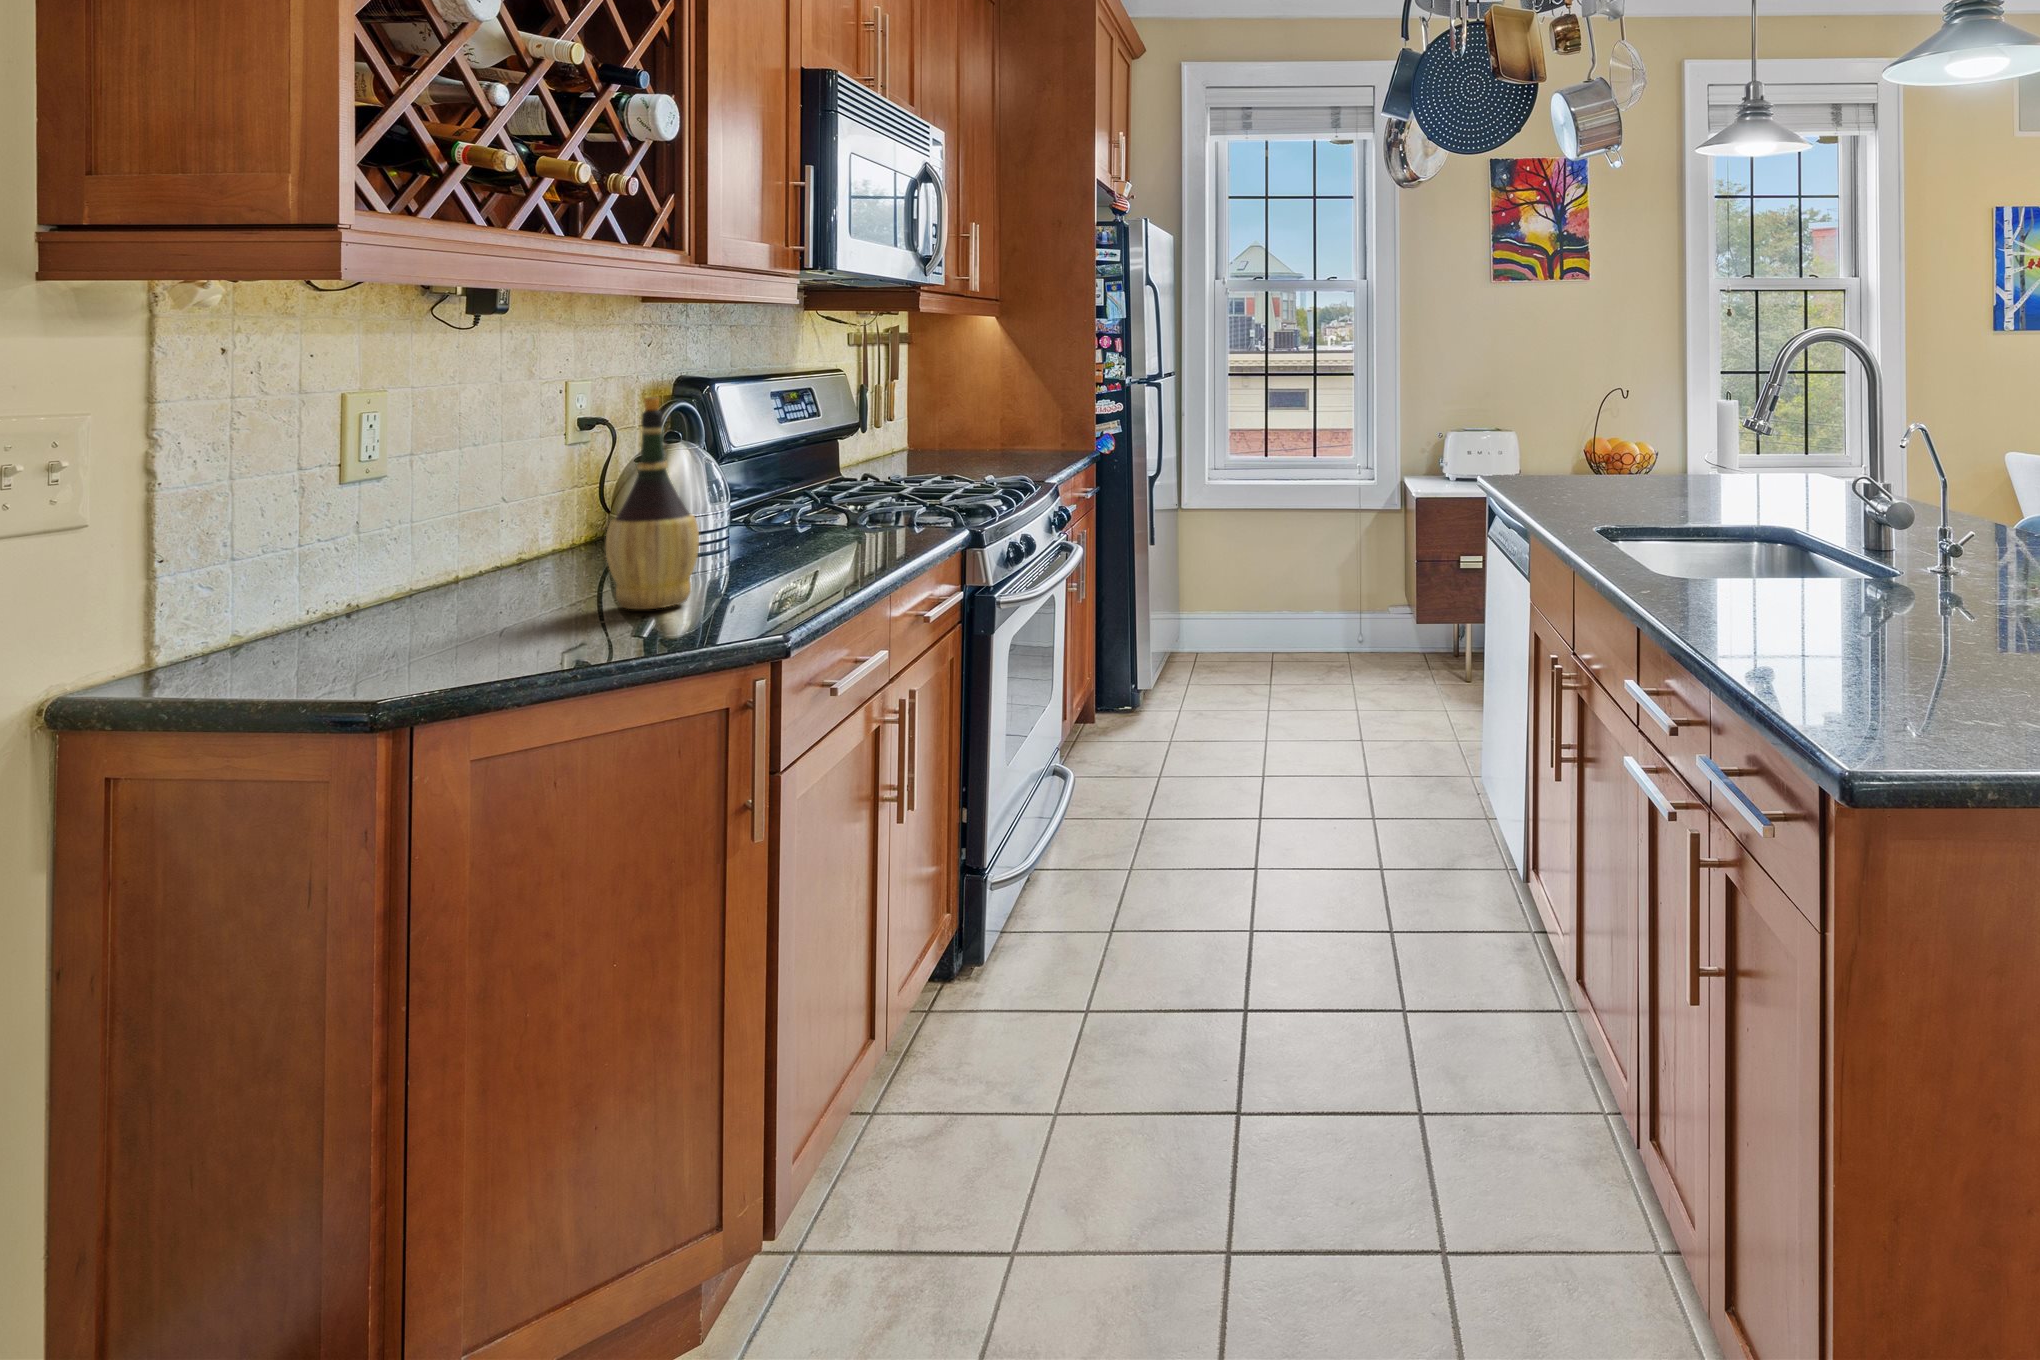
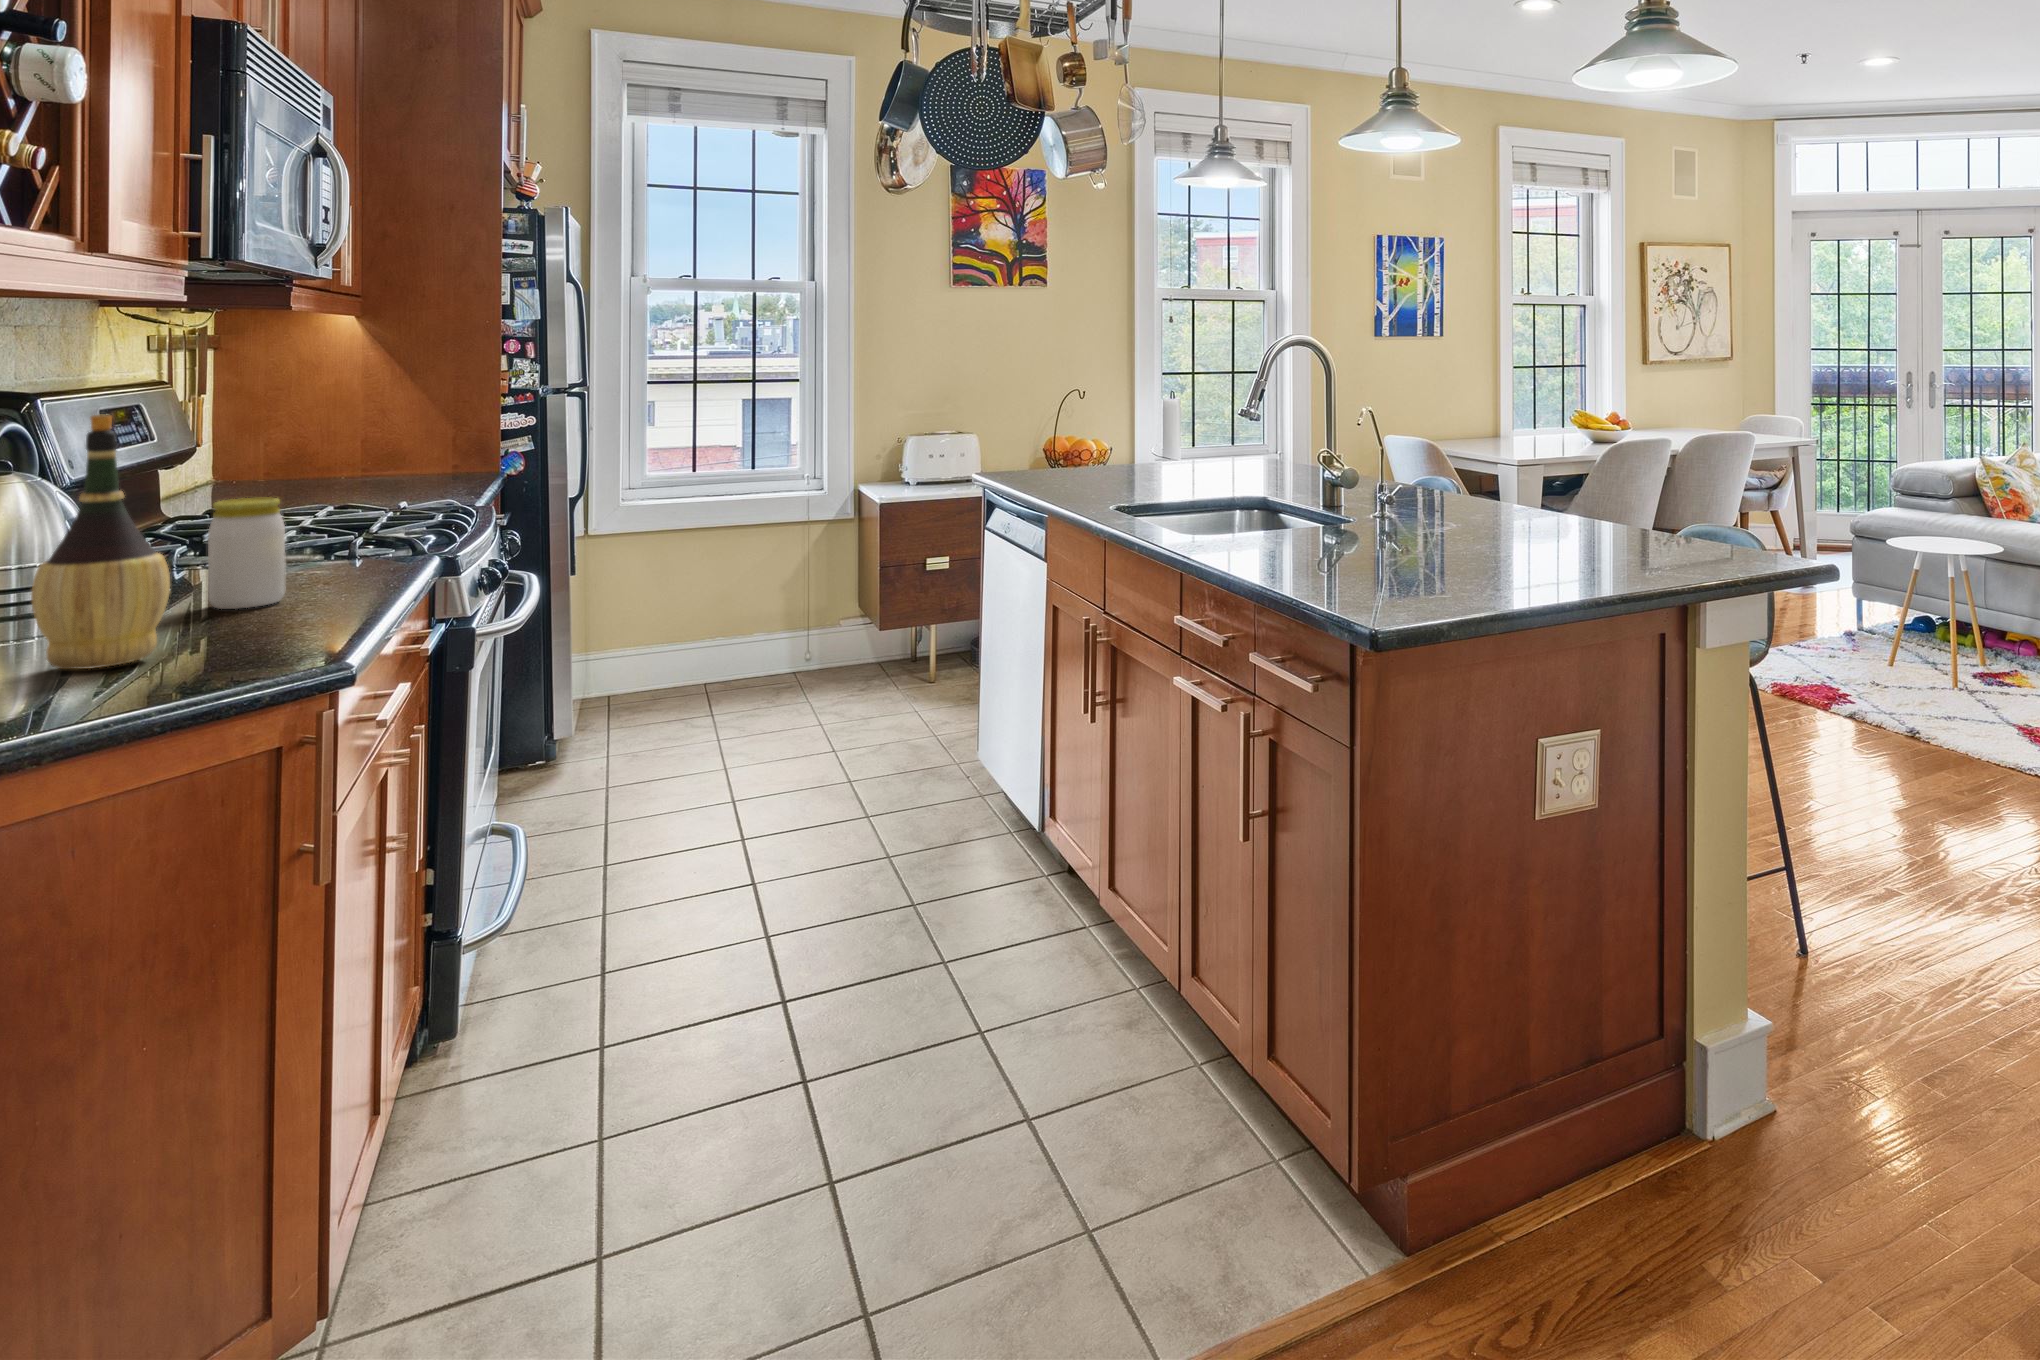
jar: none [769,471,824,565] -> present [208,497,286,609]

